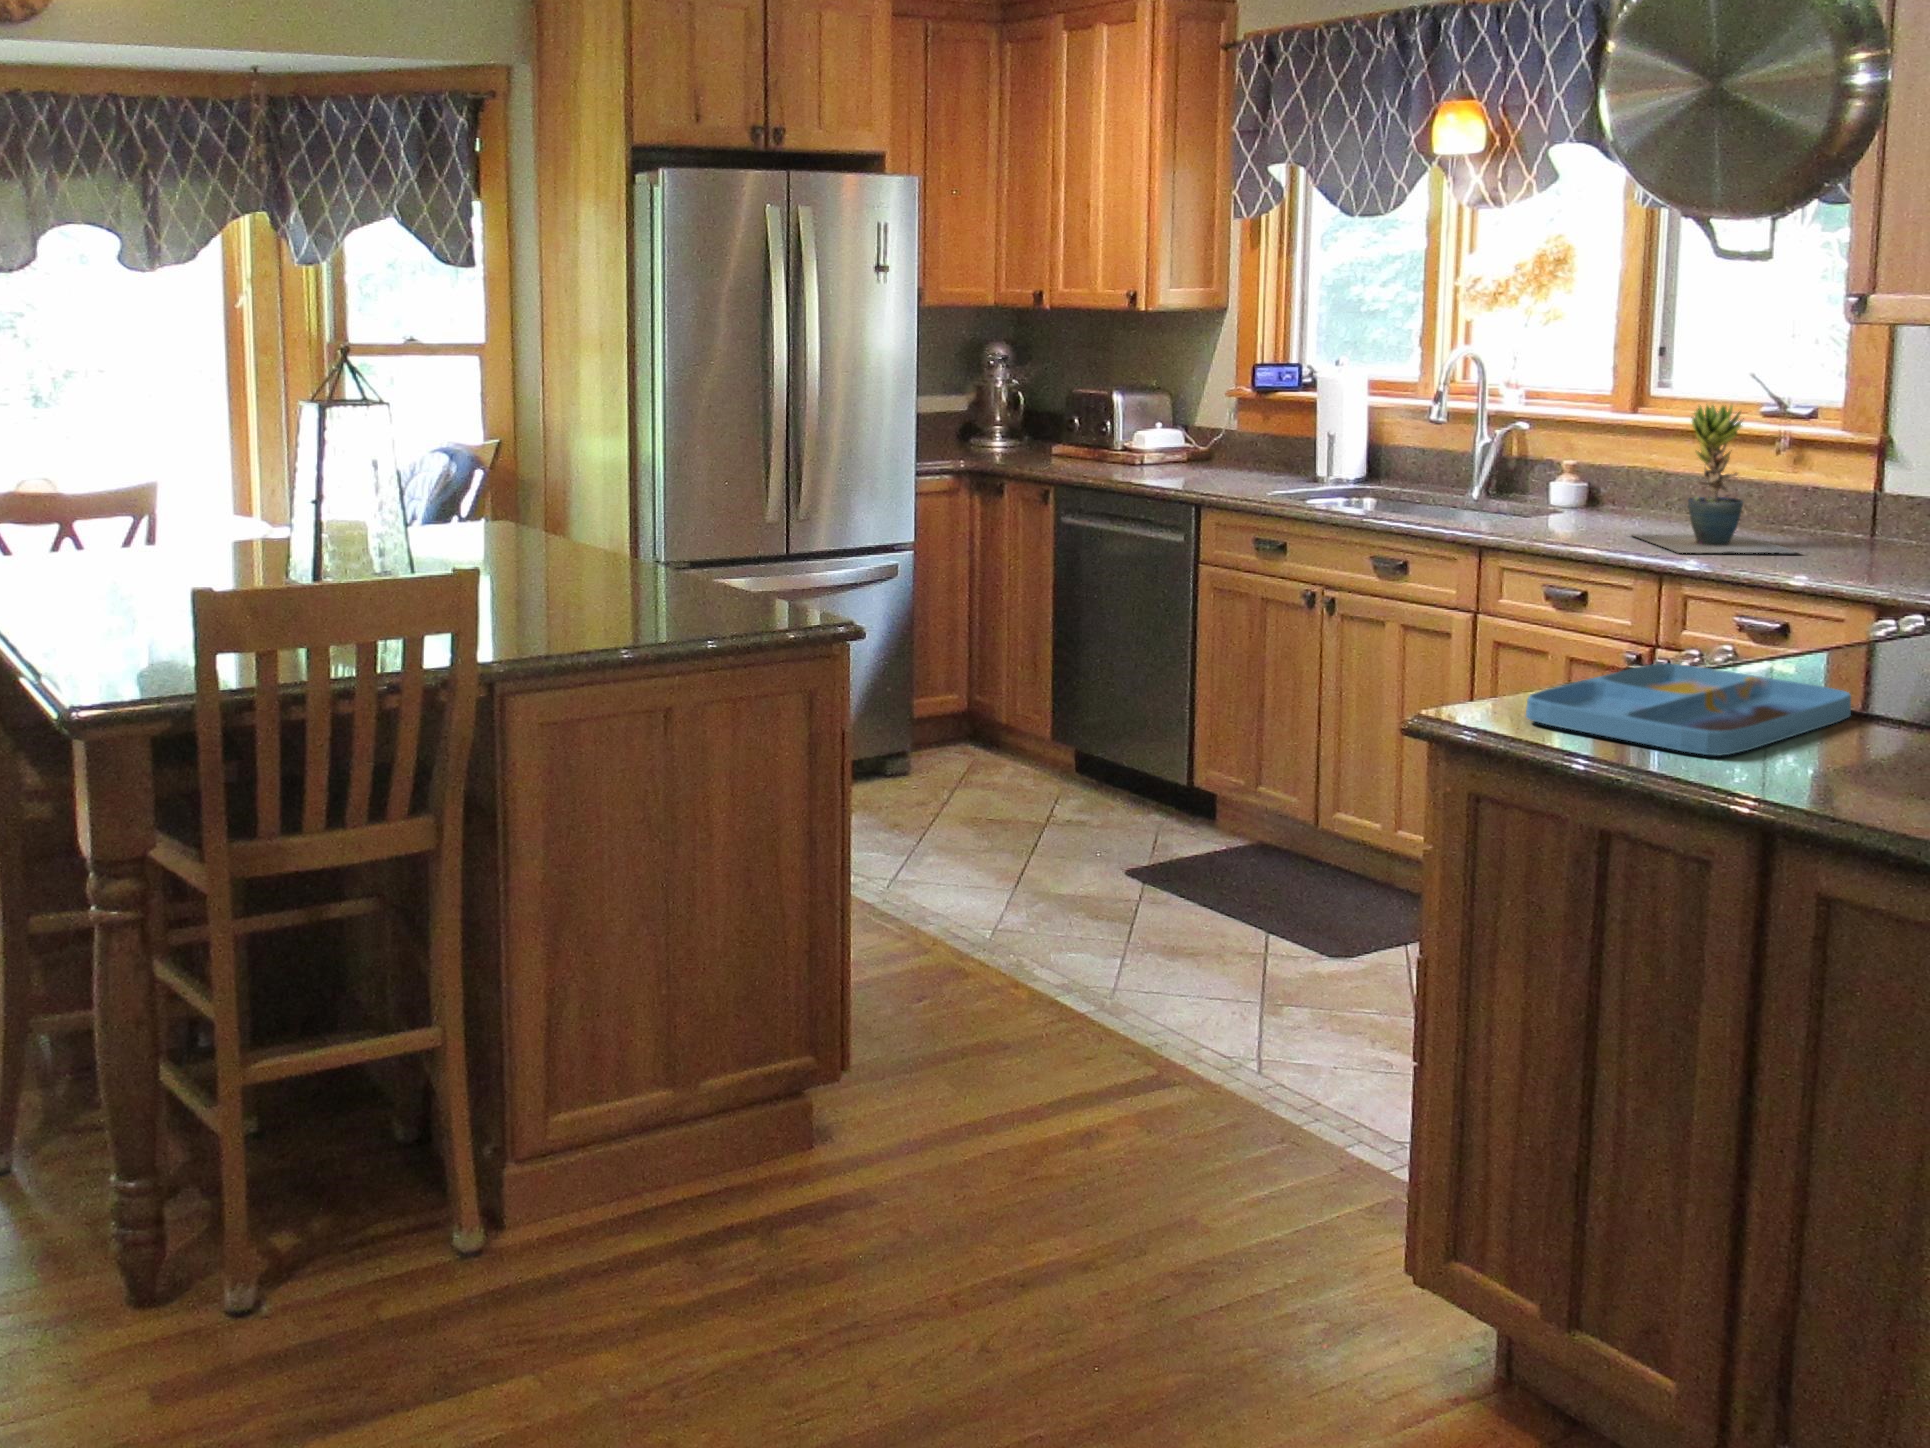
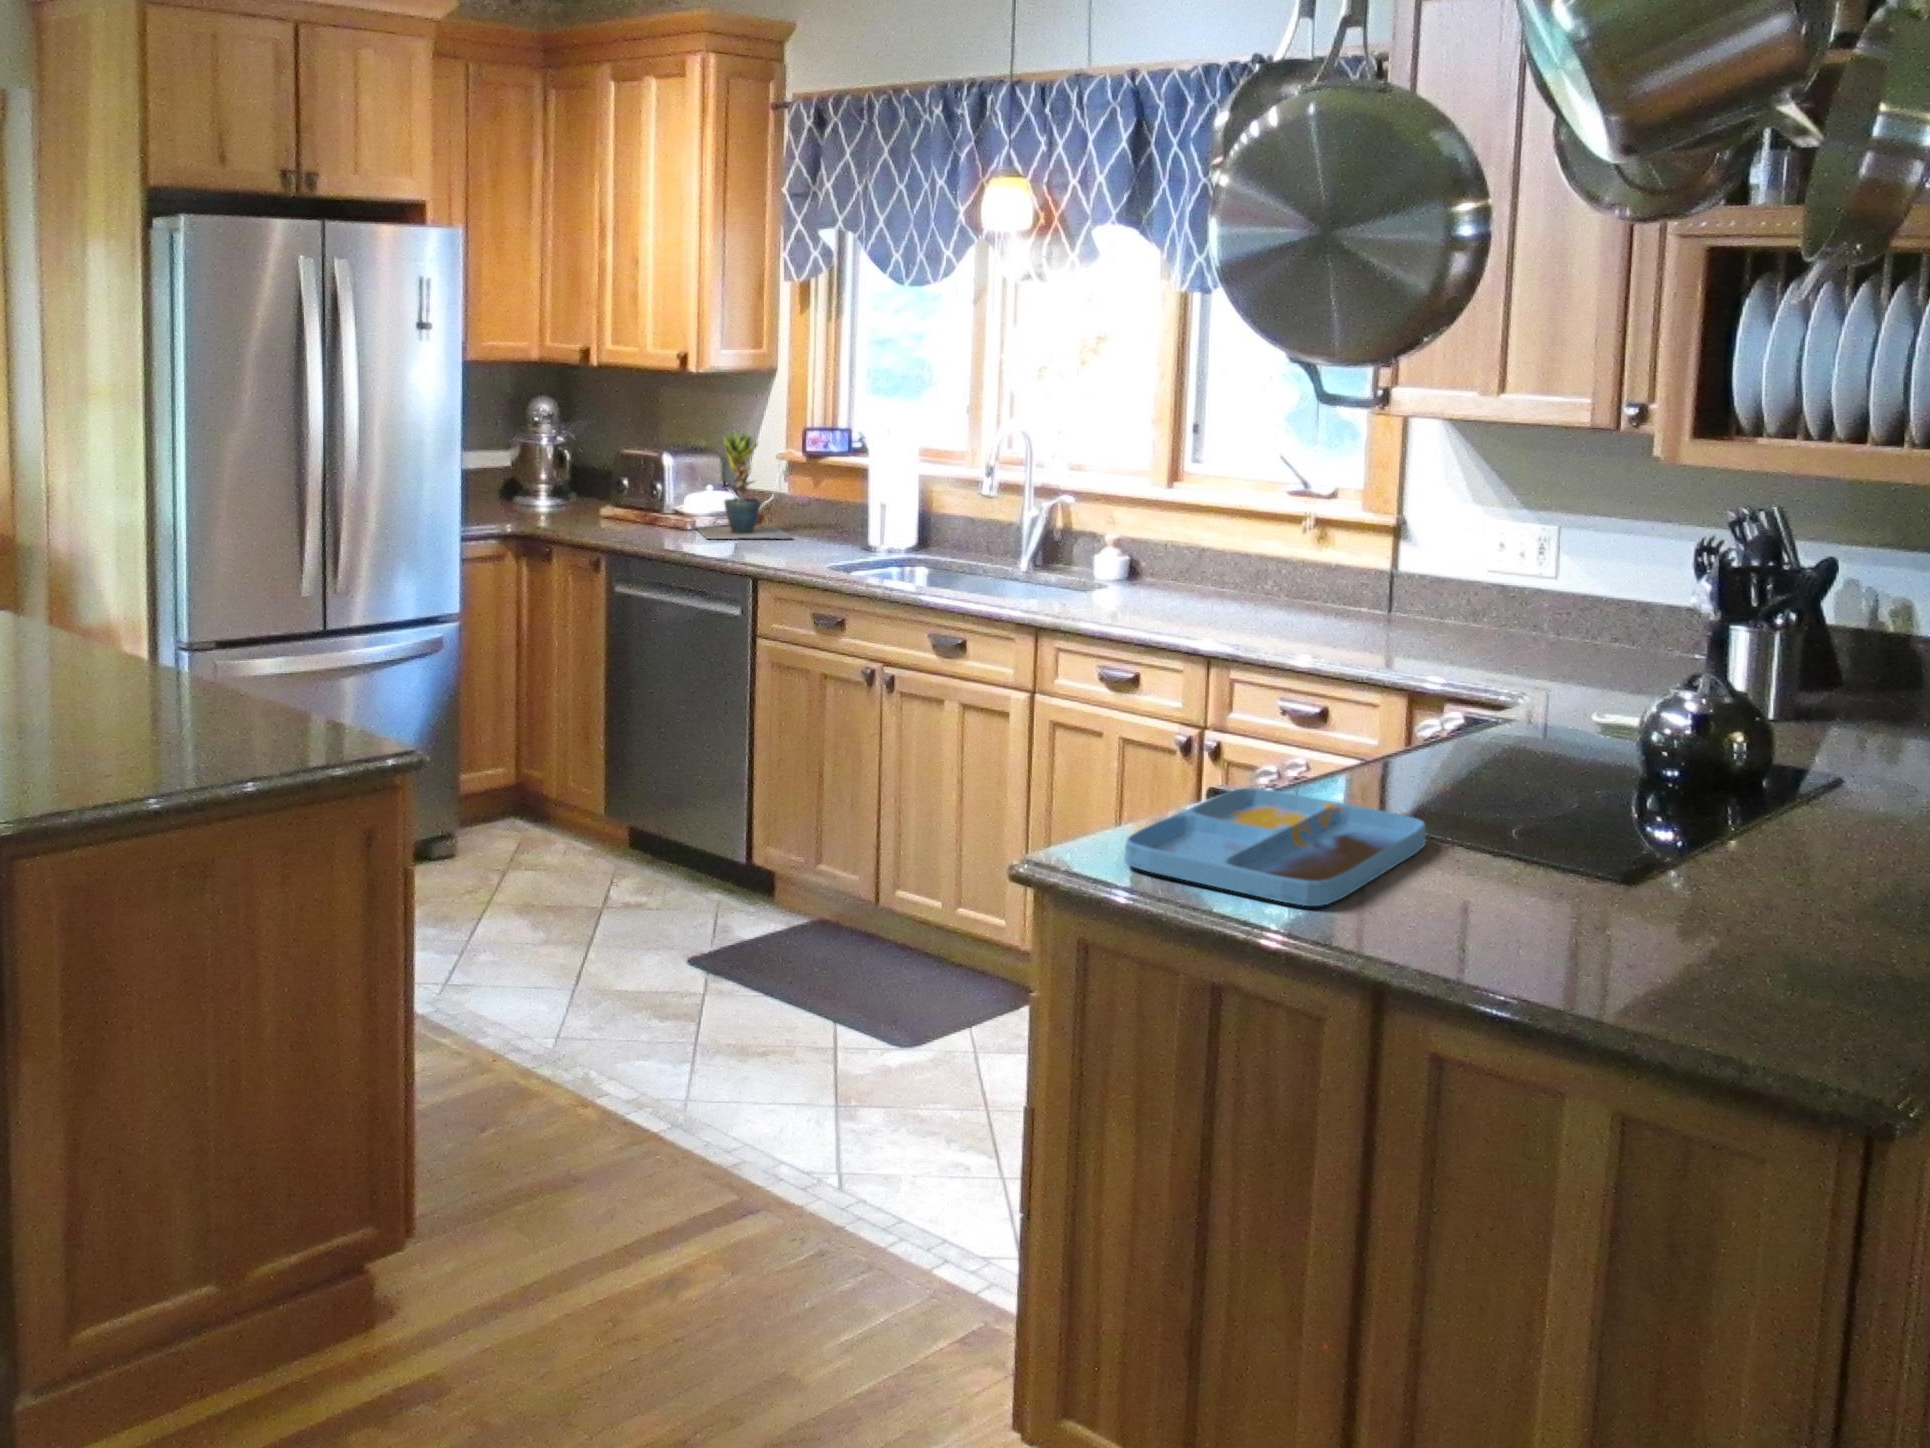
potted plant: present [1634,405,1797,553] -> present [697,432,791,539]

